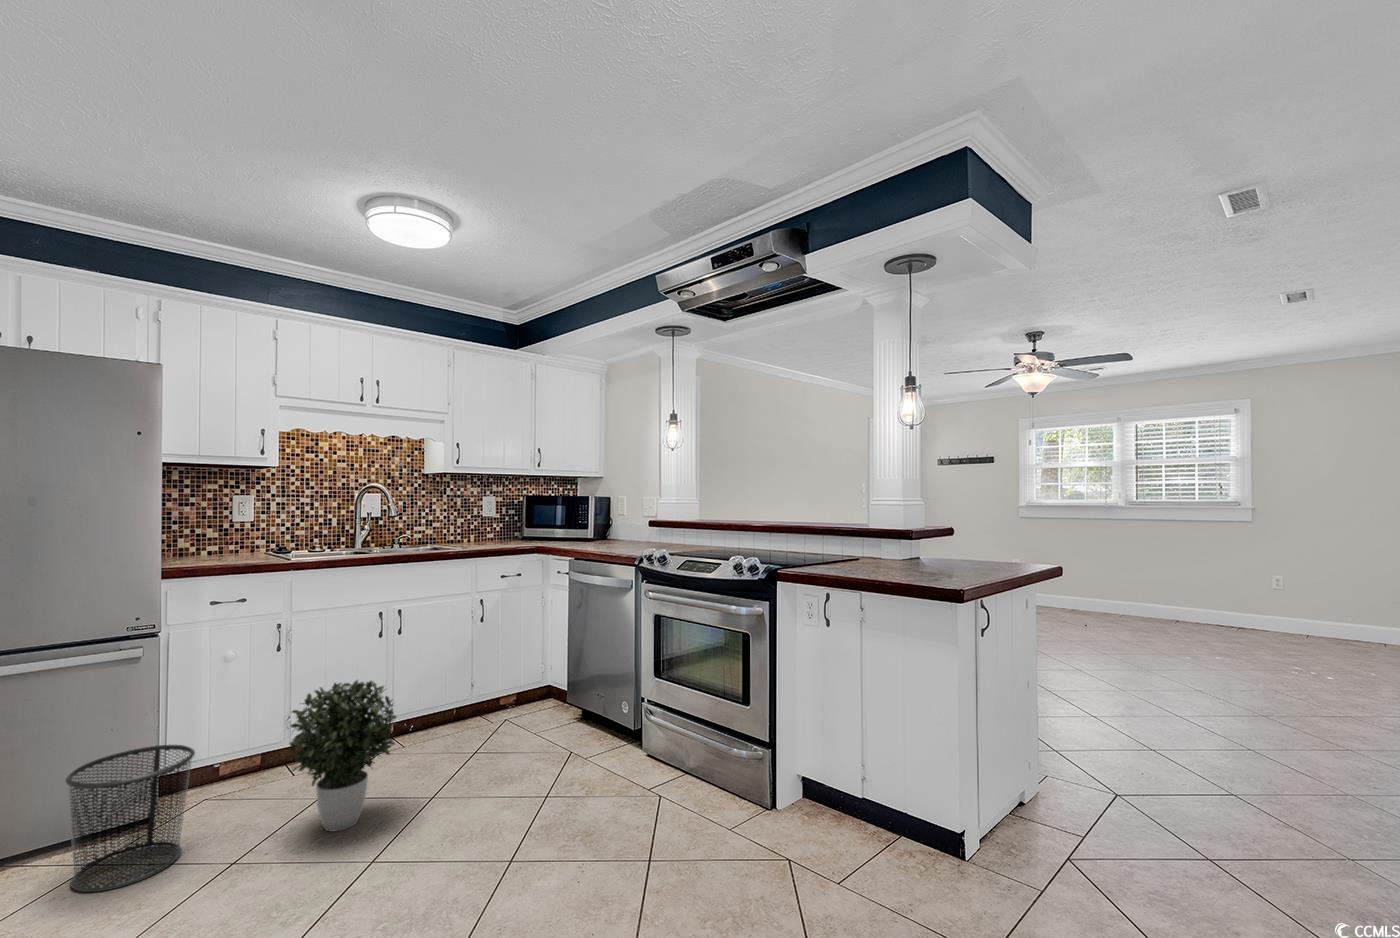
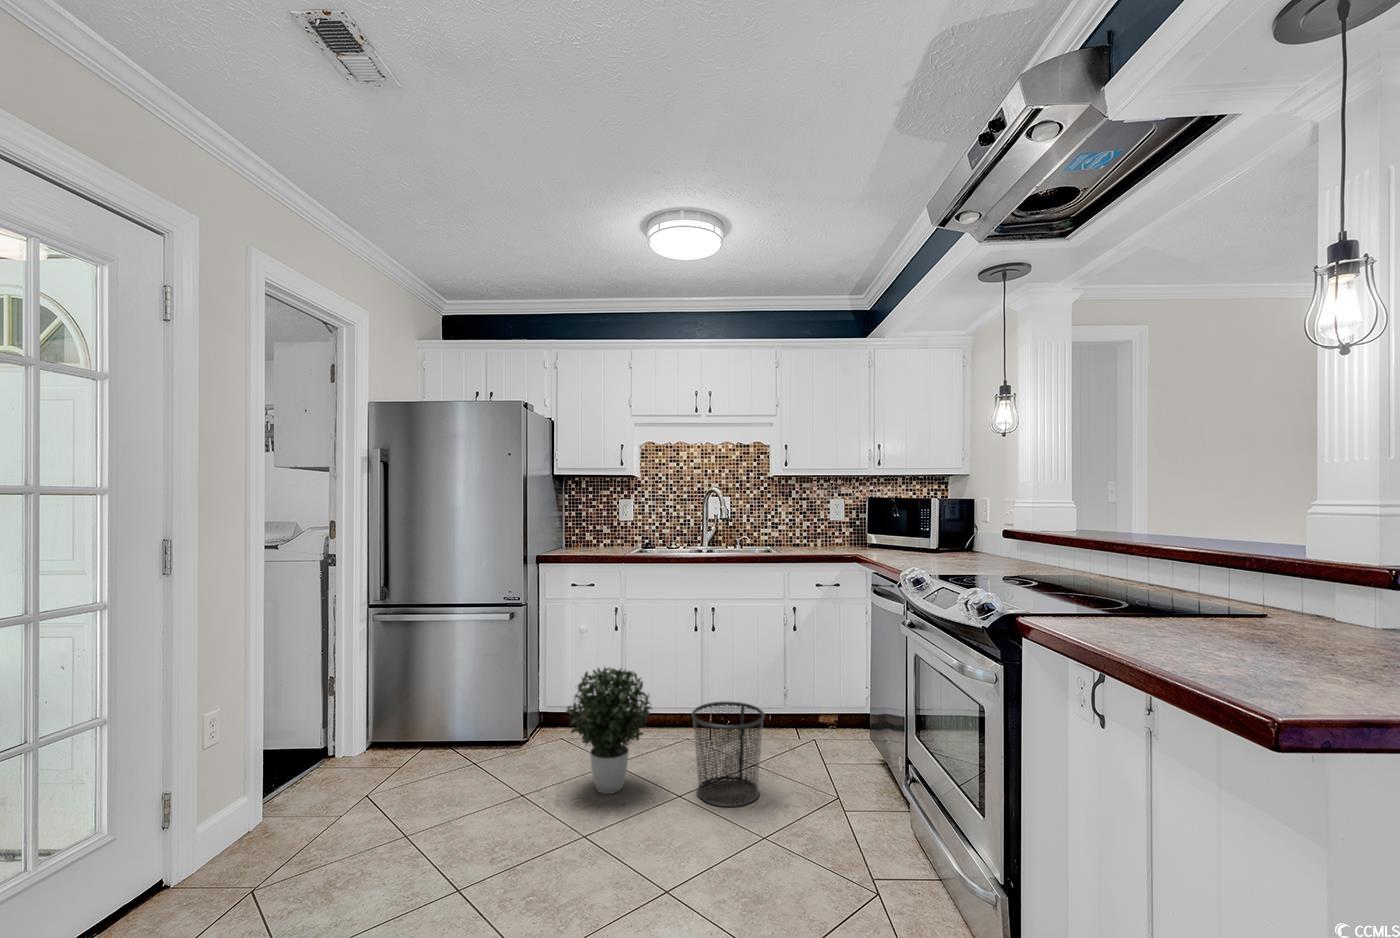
waste bin: present [66,745,195,892] -> present [691,701,765,807]

